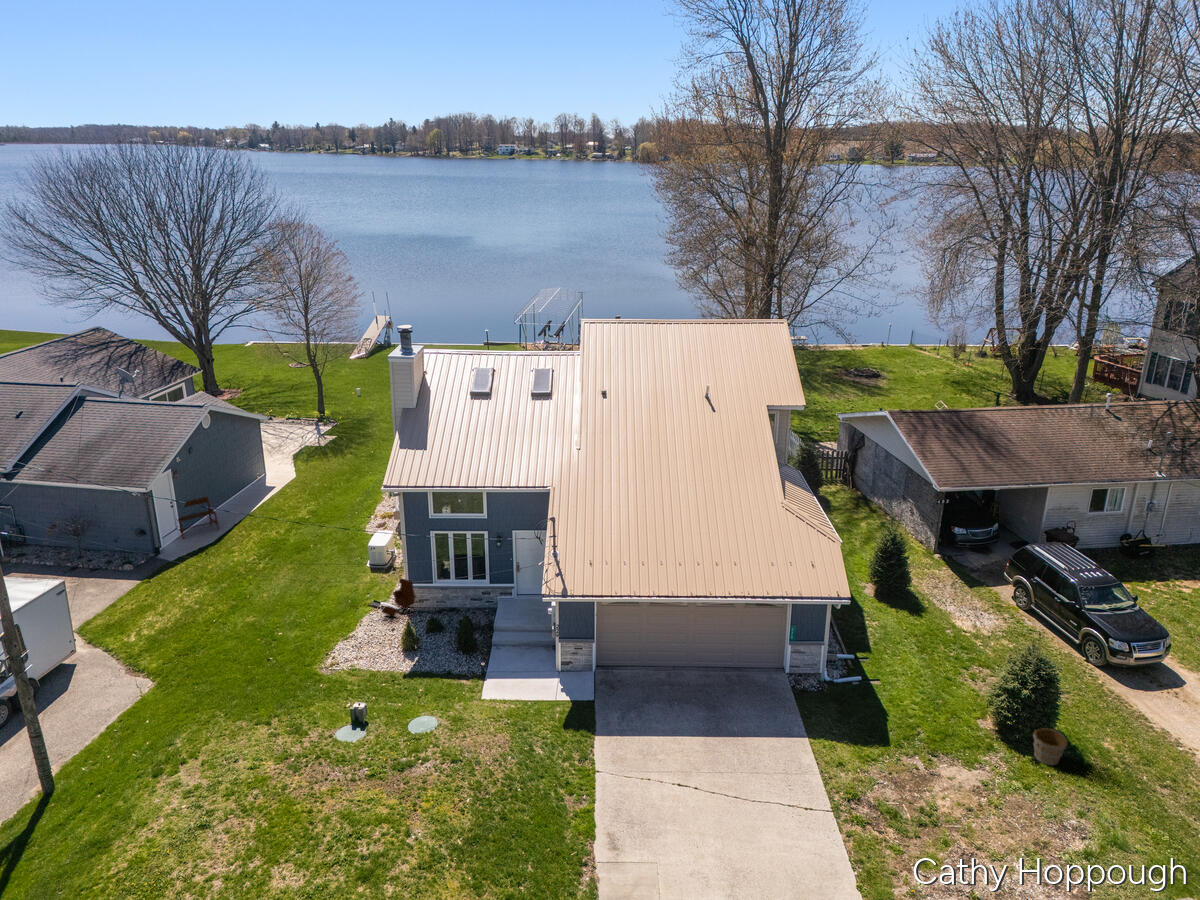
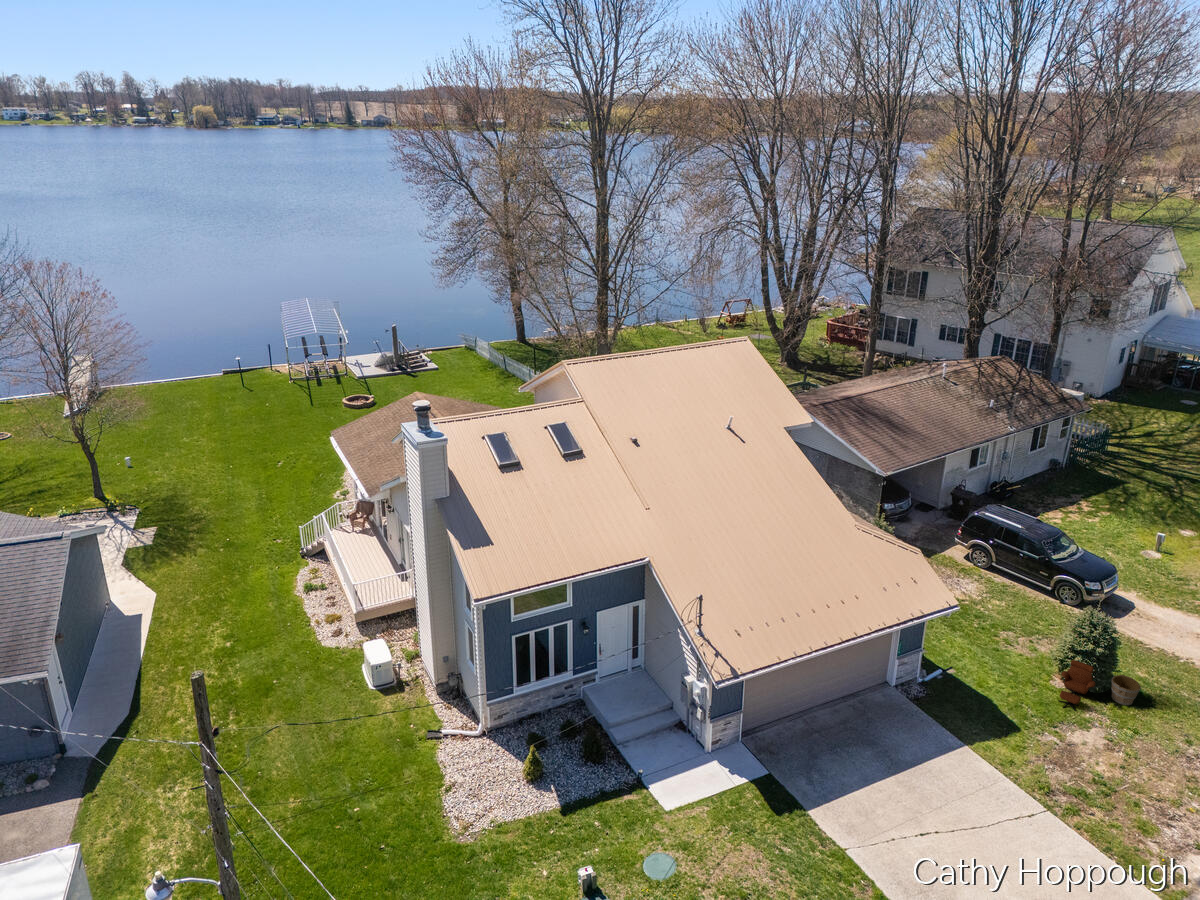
bench: present [176,497,219,538] -> none [81,656,147,721]
lounge chair: present [382,578,416,621] -> present [1058,660,1095,711]

